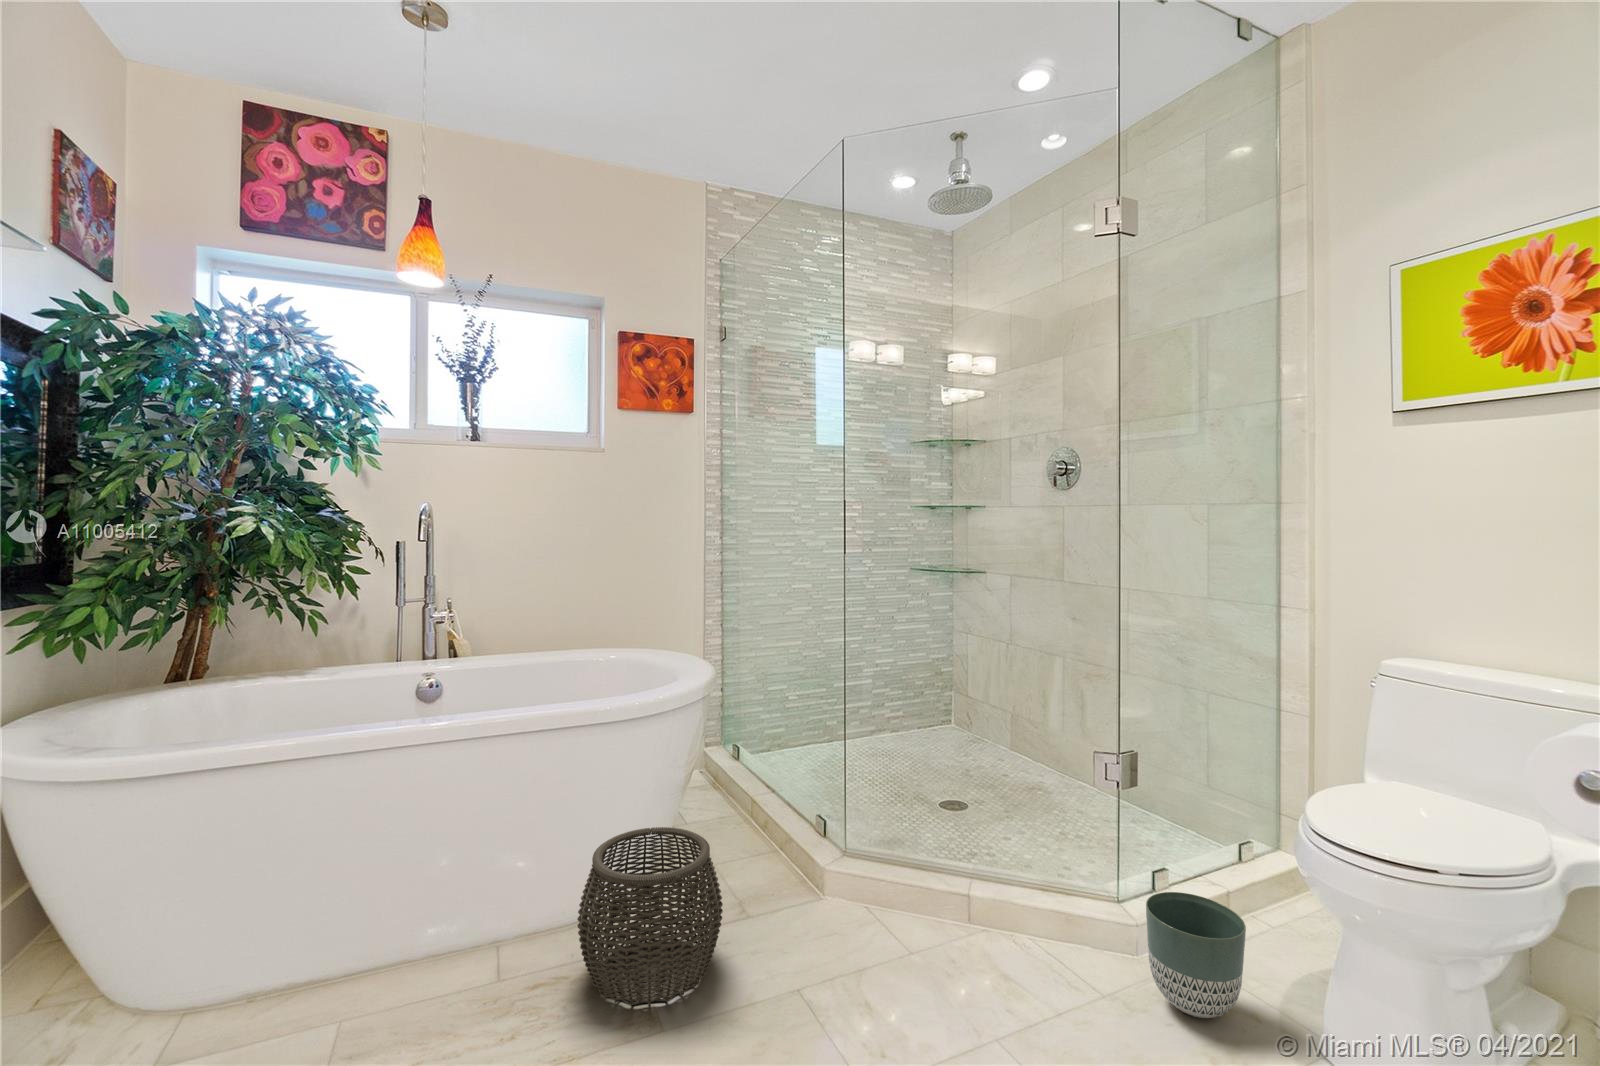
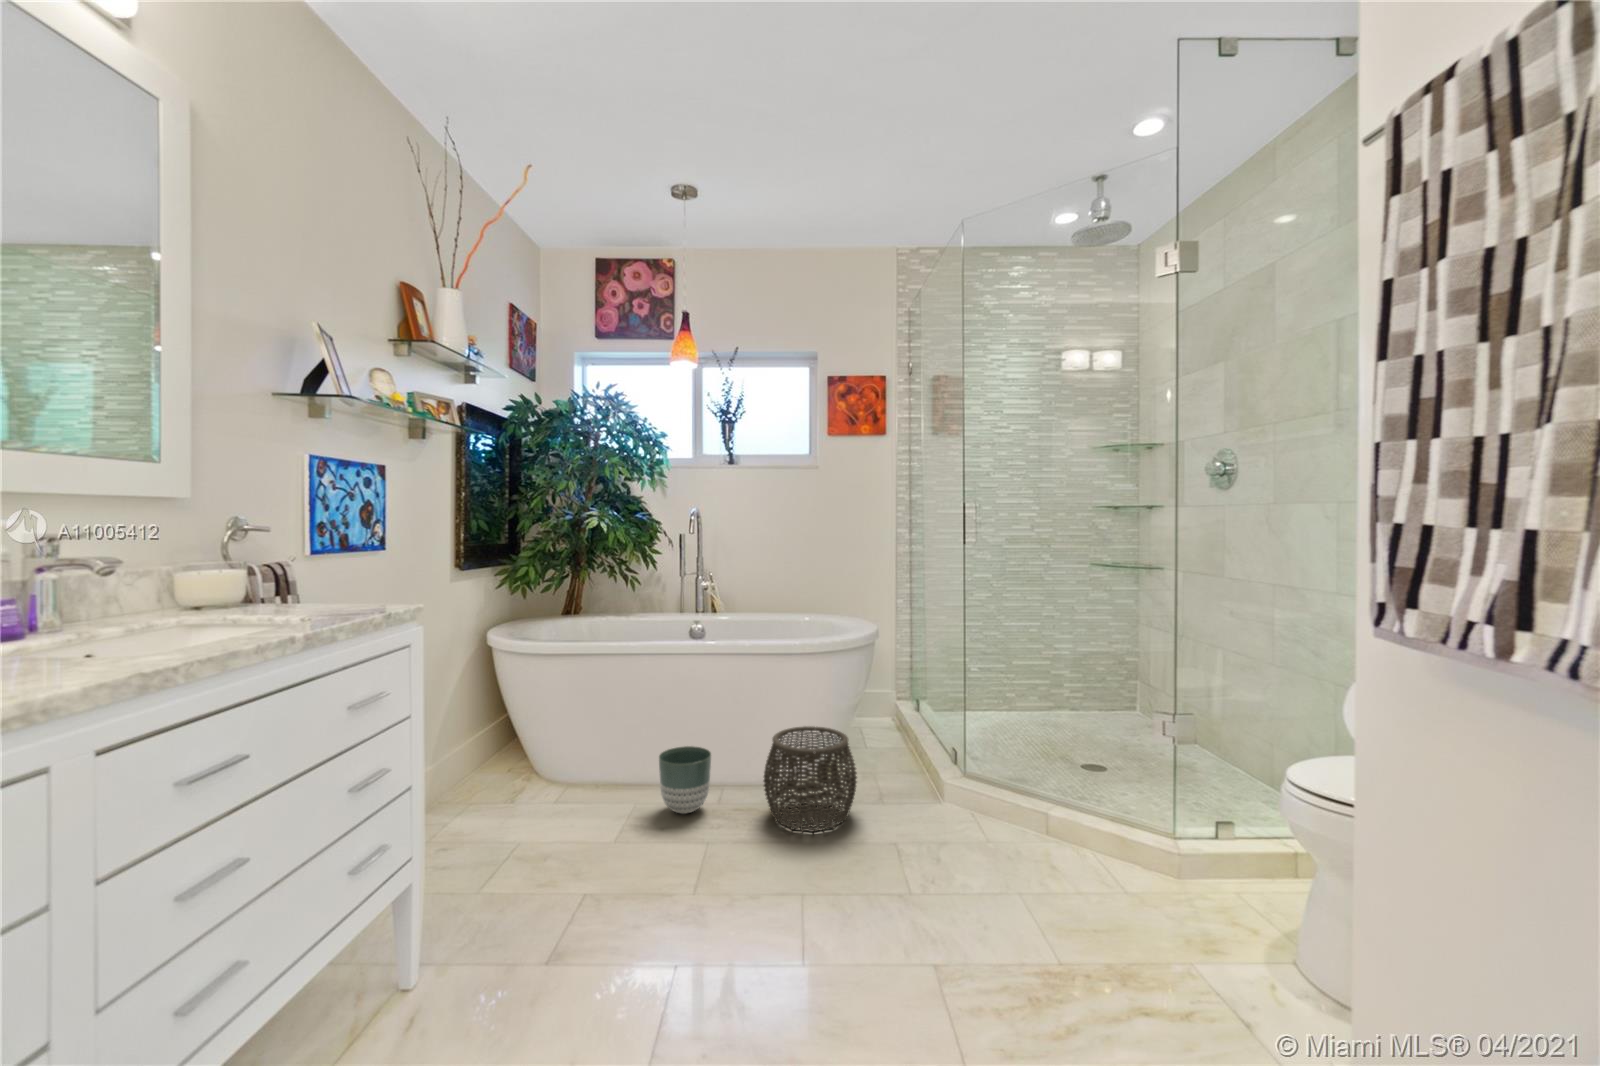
planter: present [1146,892,1246,1018] -> present [659,746,711,814]

